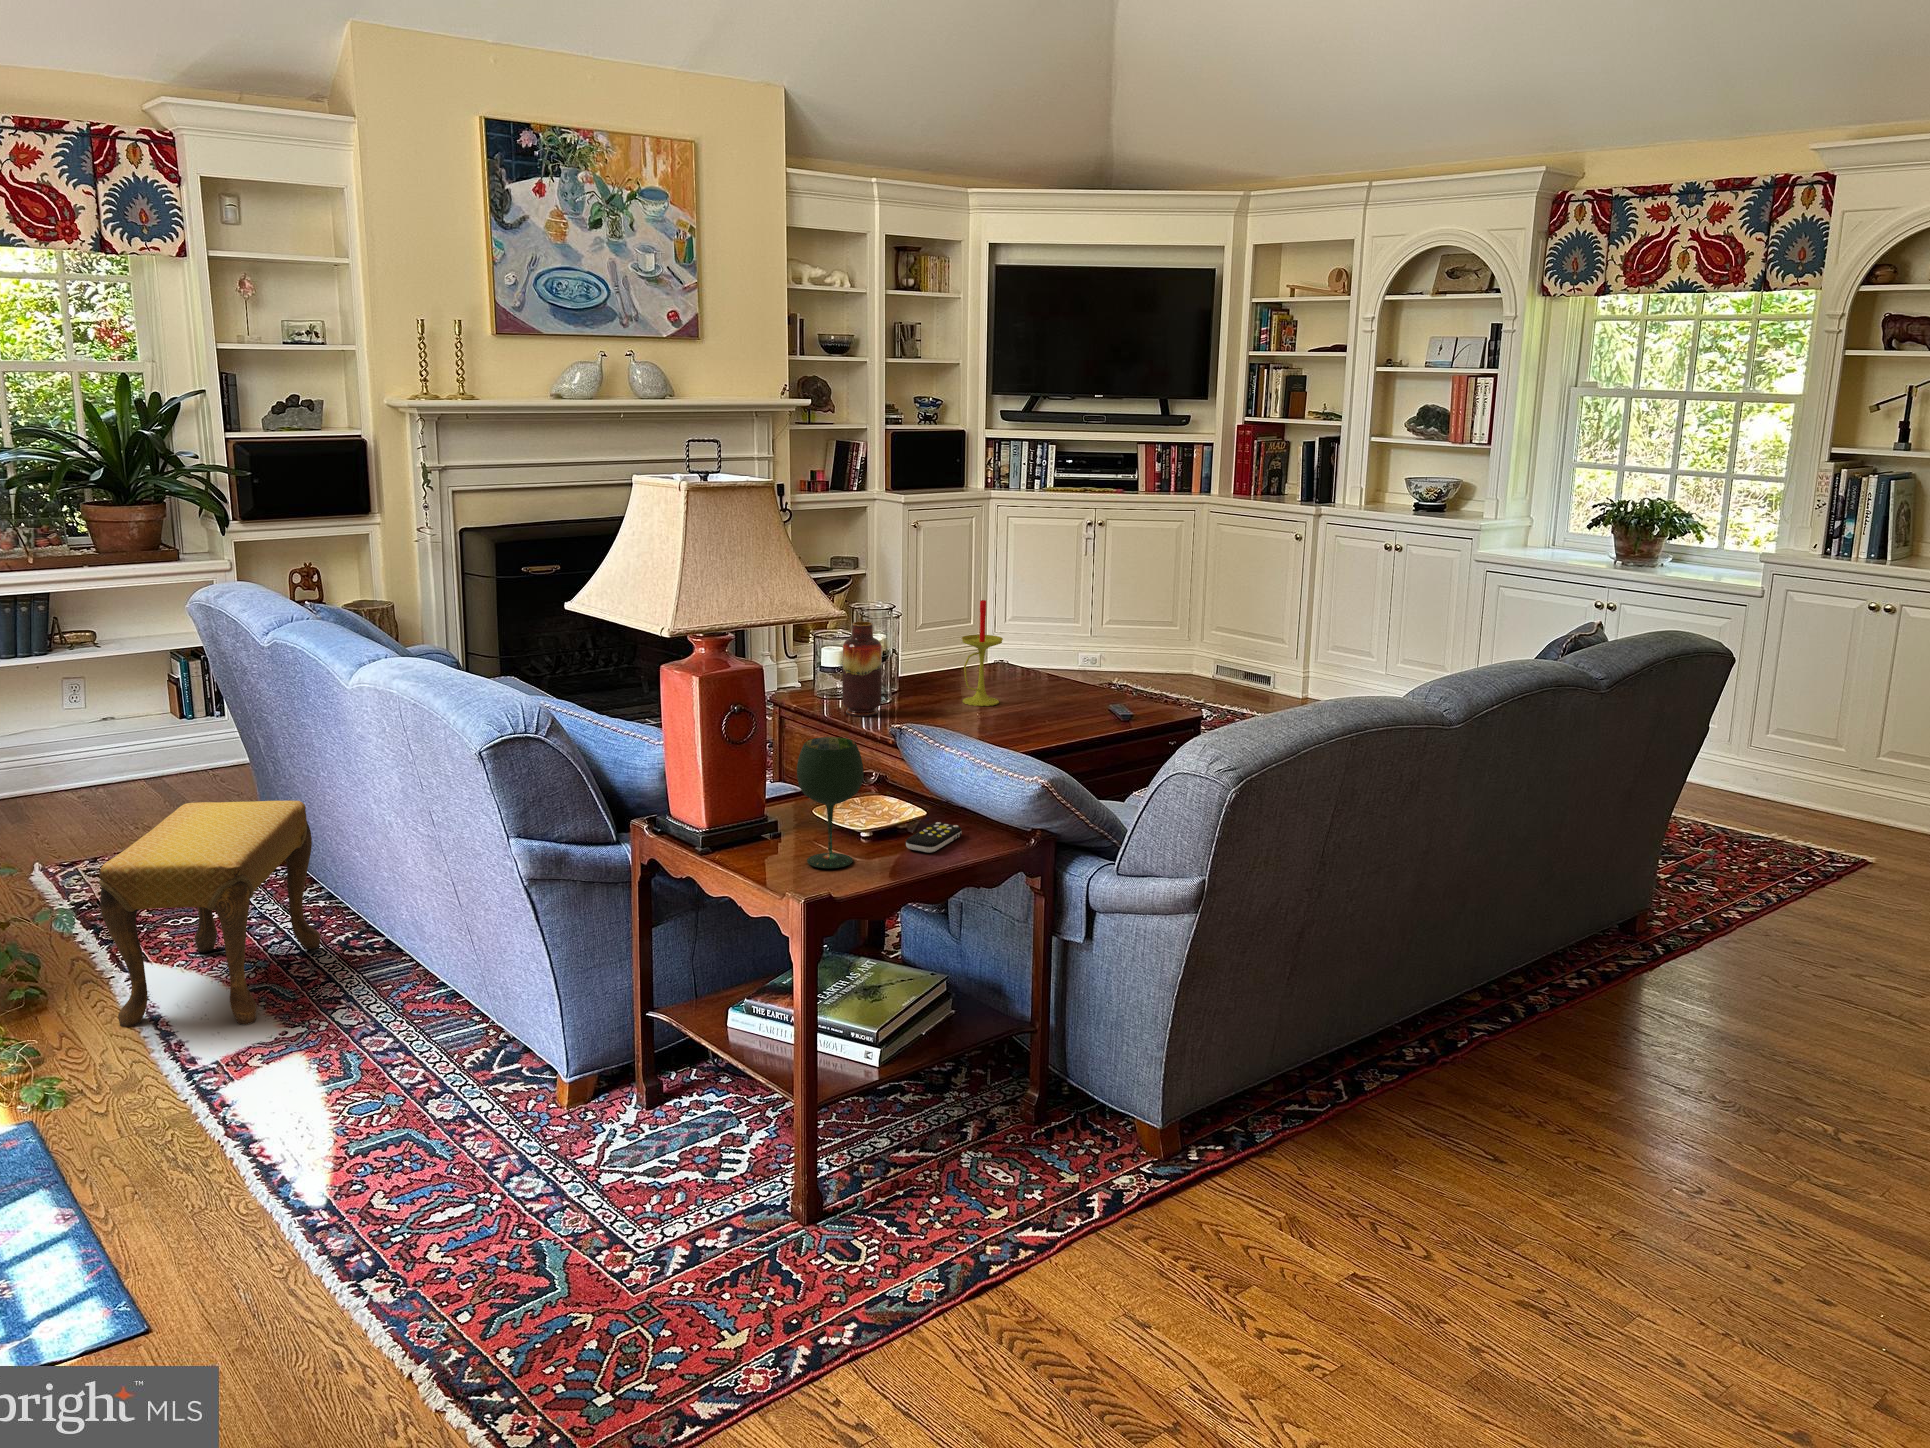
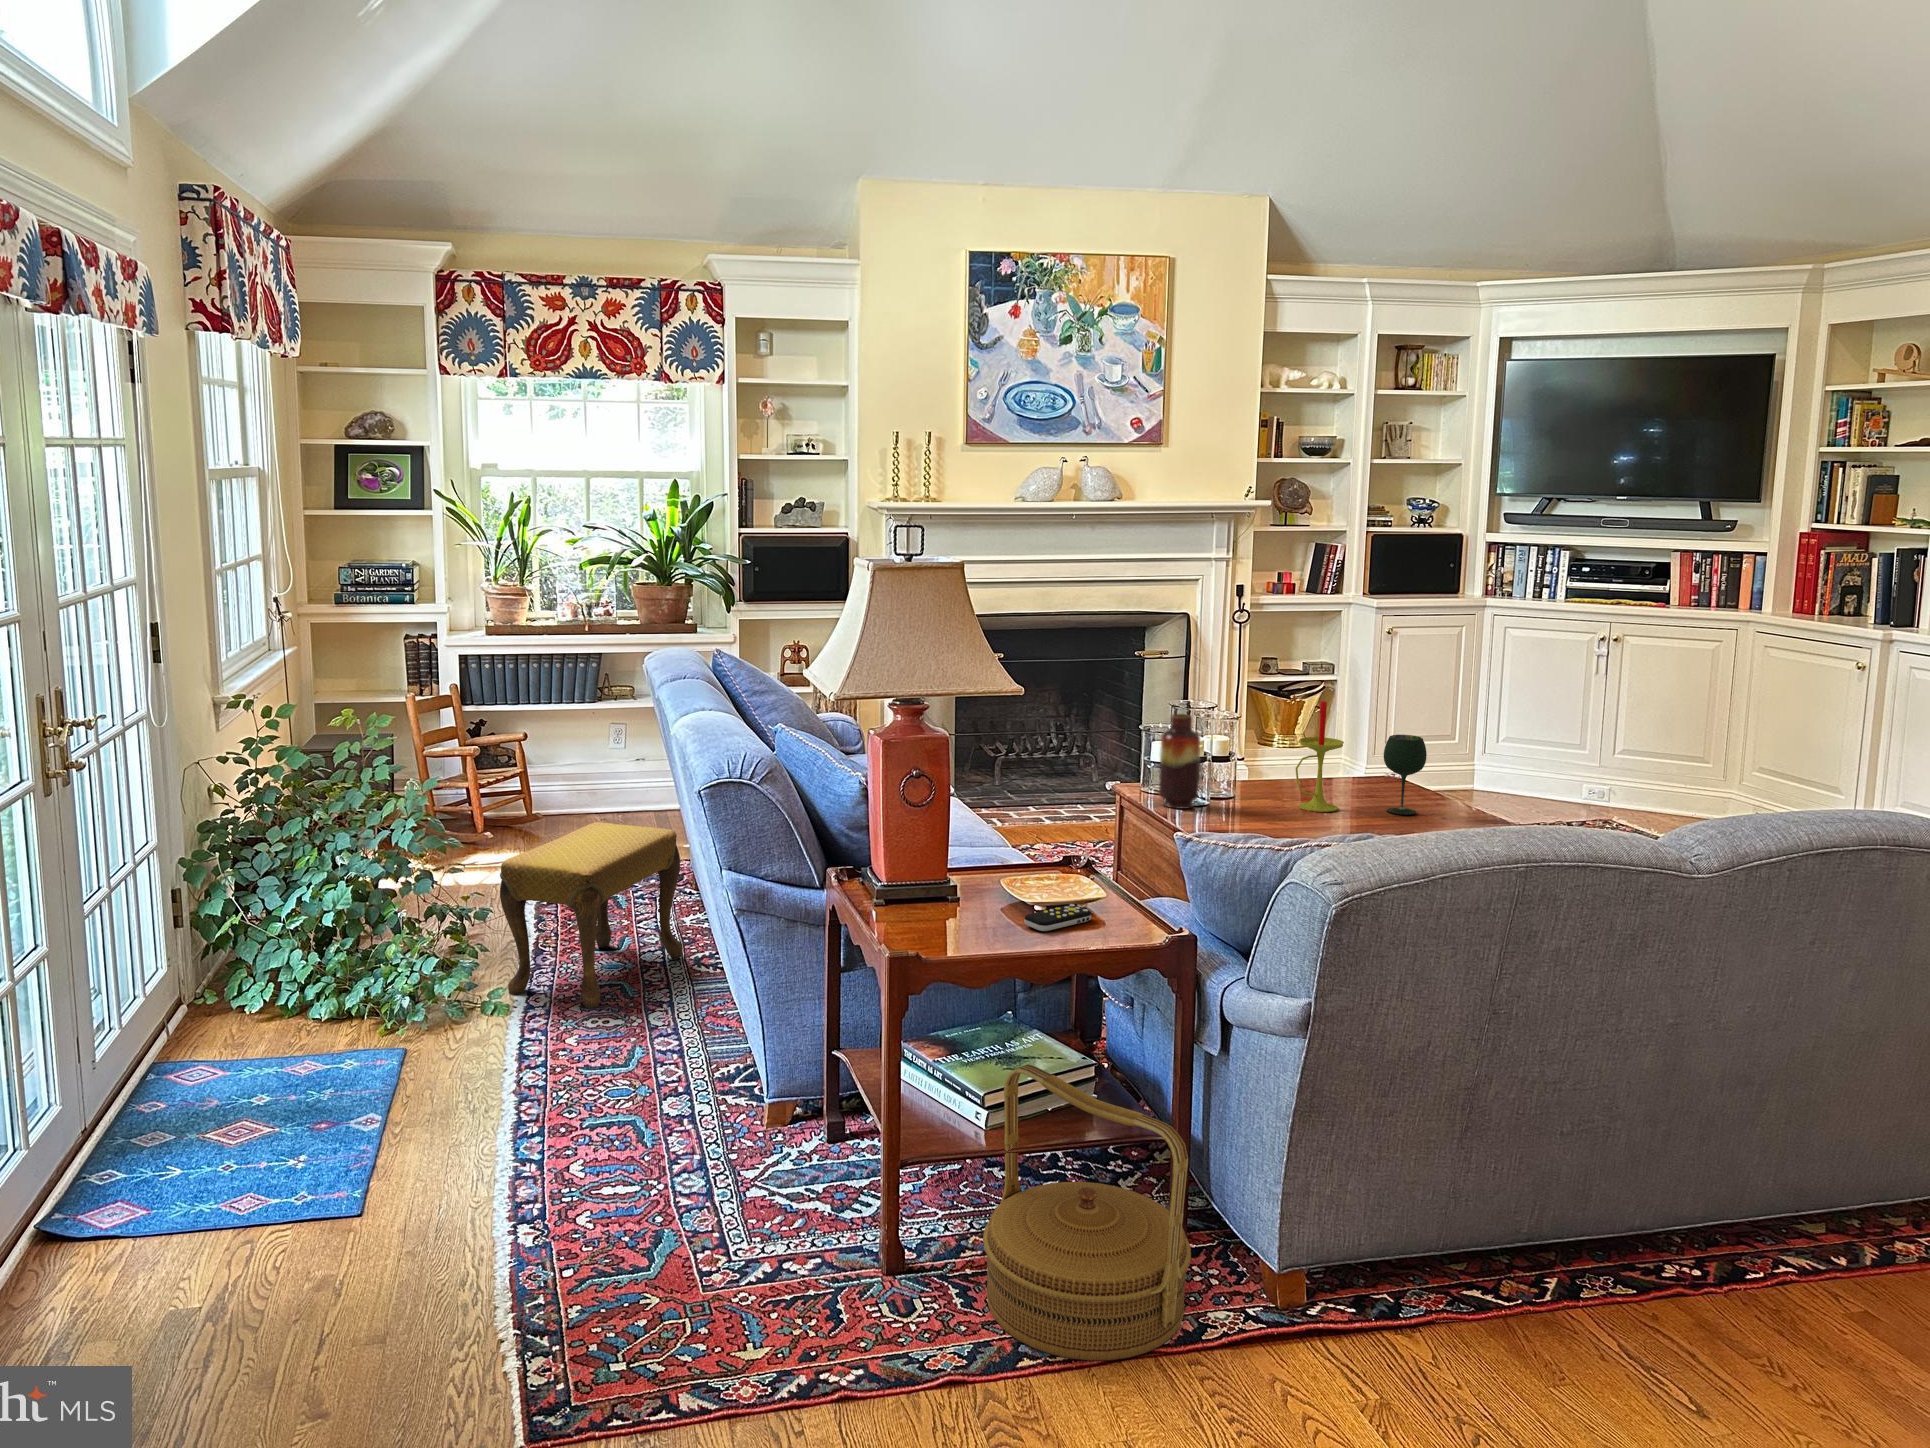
wine glass: present [797,737,864,868] -> present [1384,735,1427,815]
woven basket: none [902,986,1117,1256] -> present [983,1064,1191,1361]

